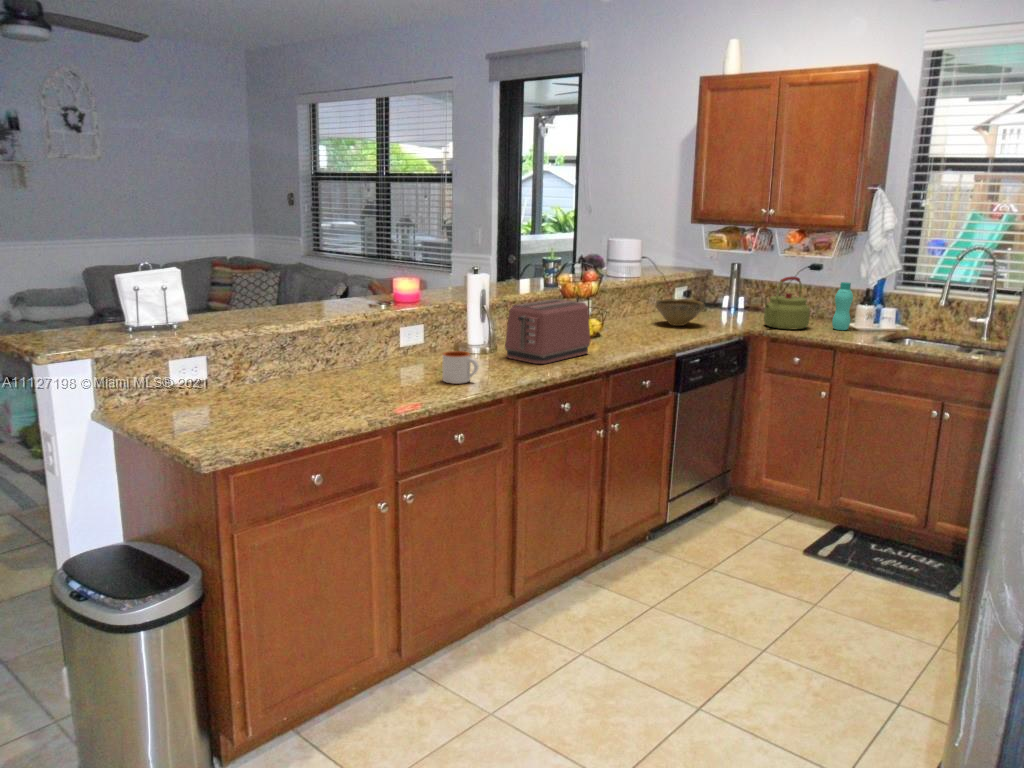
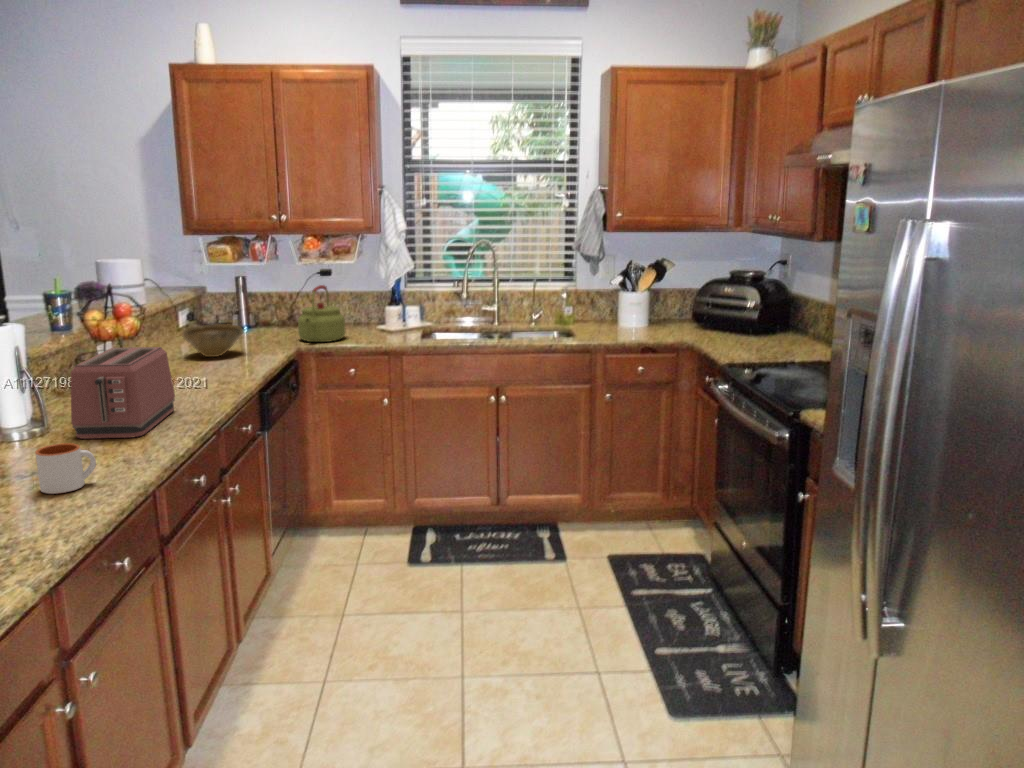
bottle: present [832,282,853,330] -> none [363,285,381,334]

